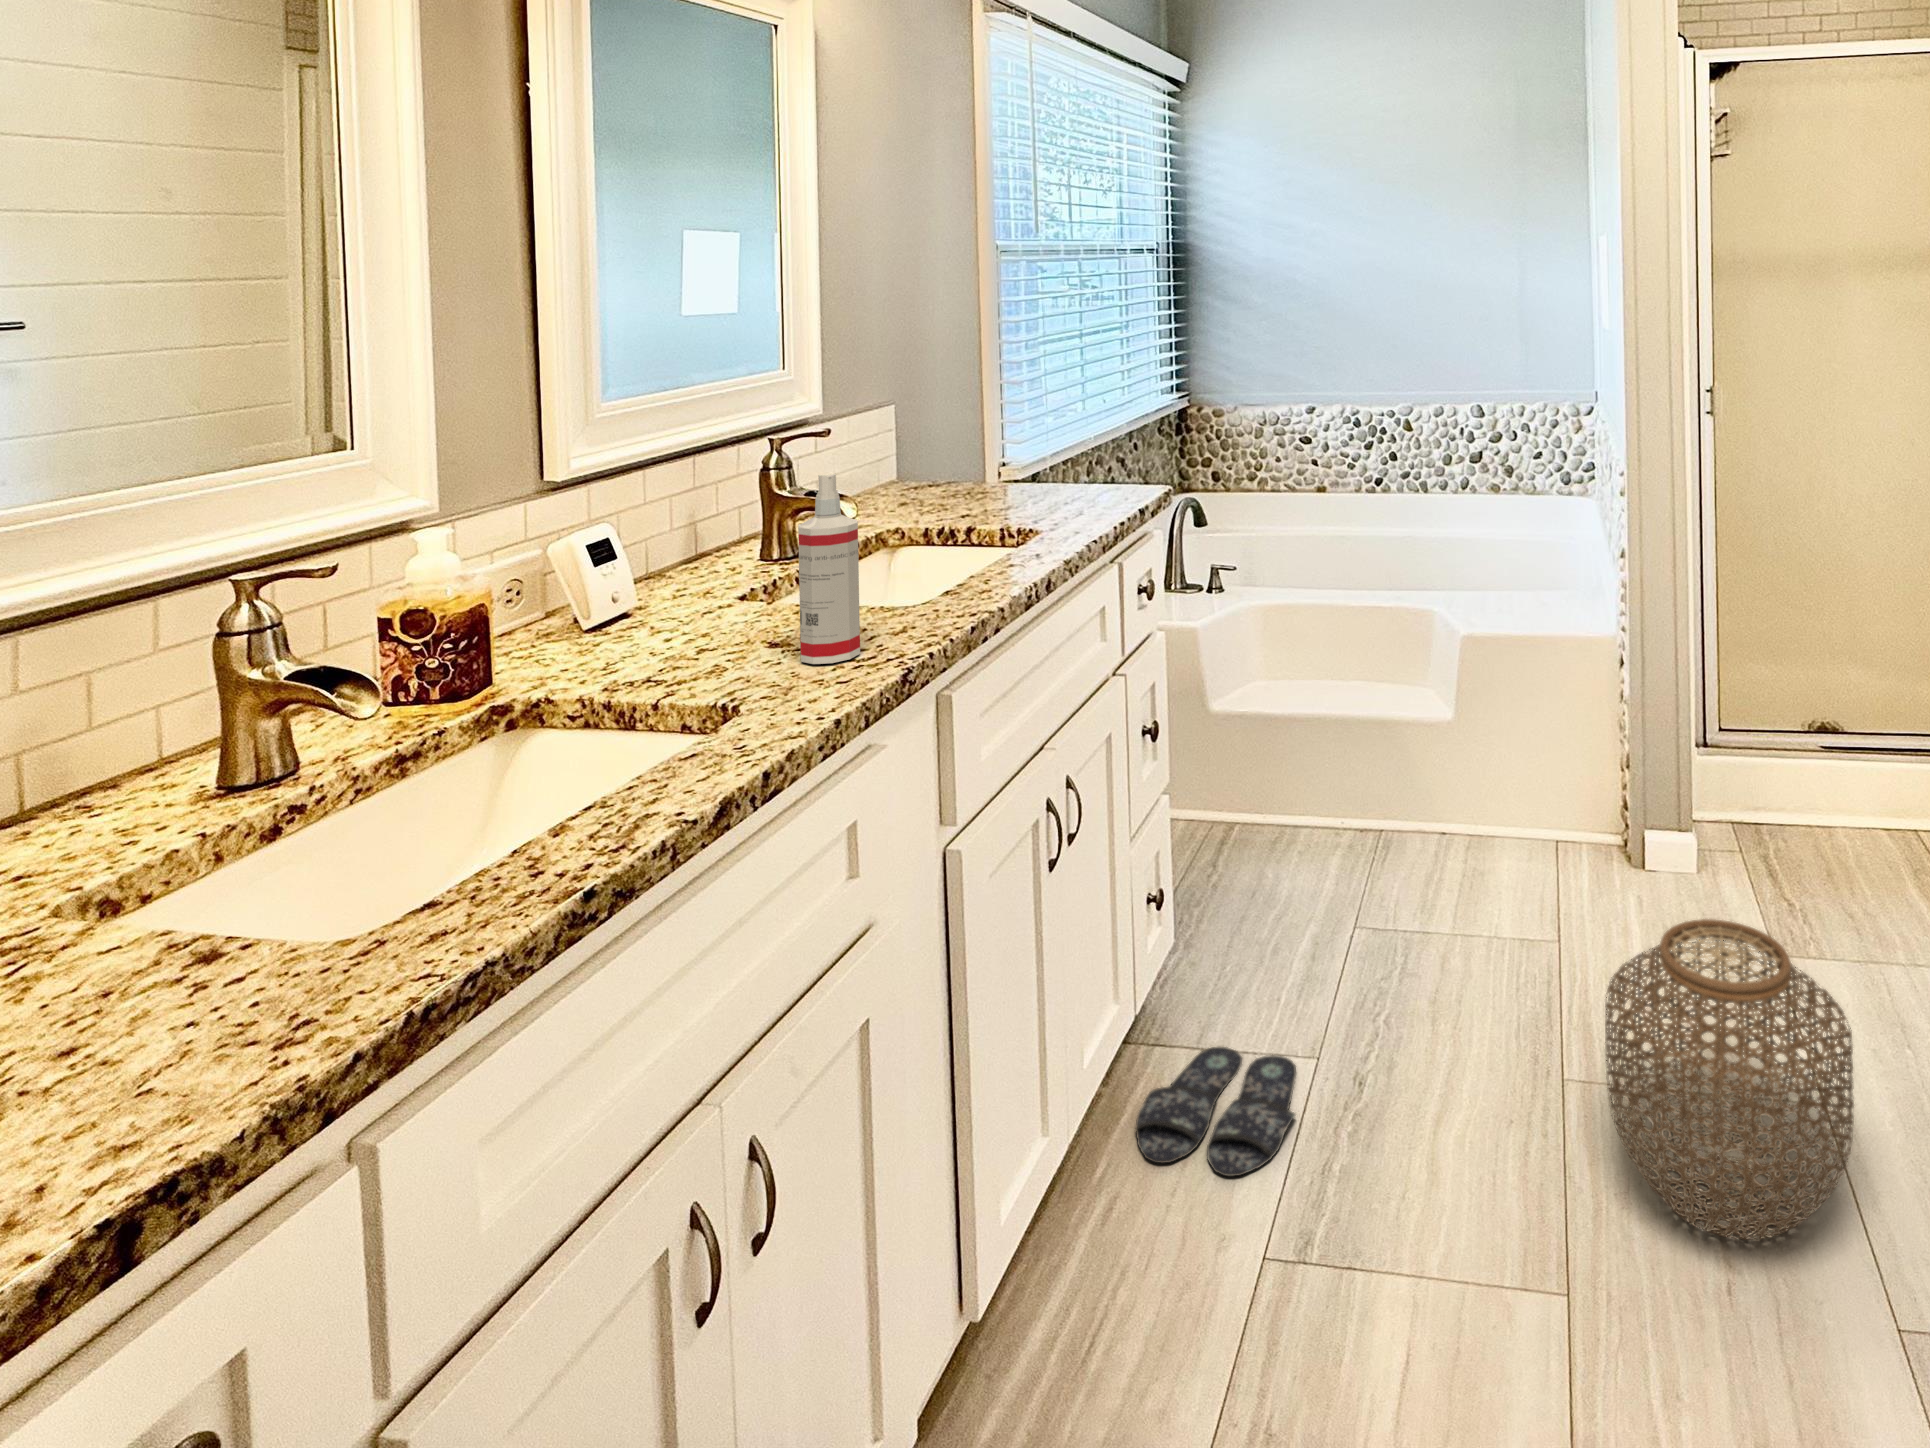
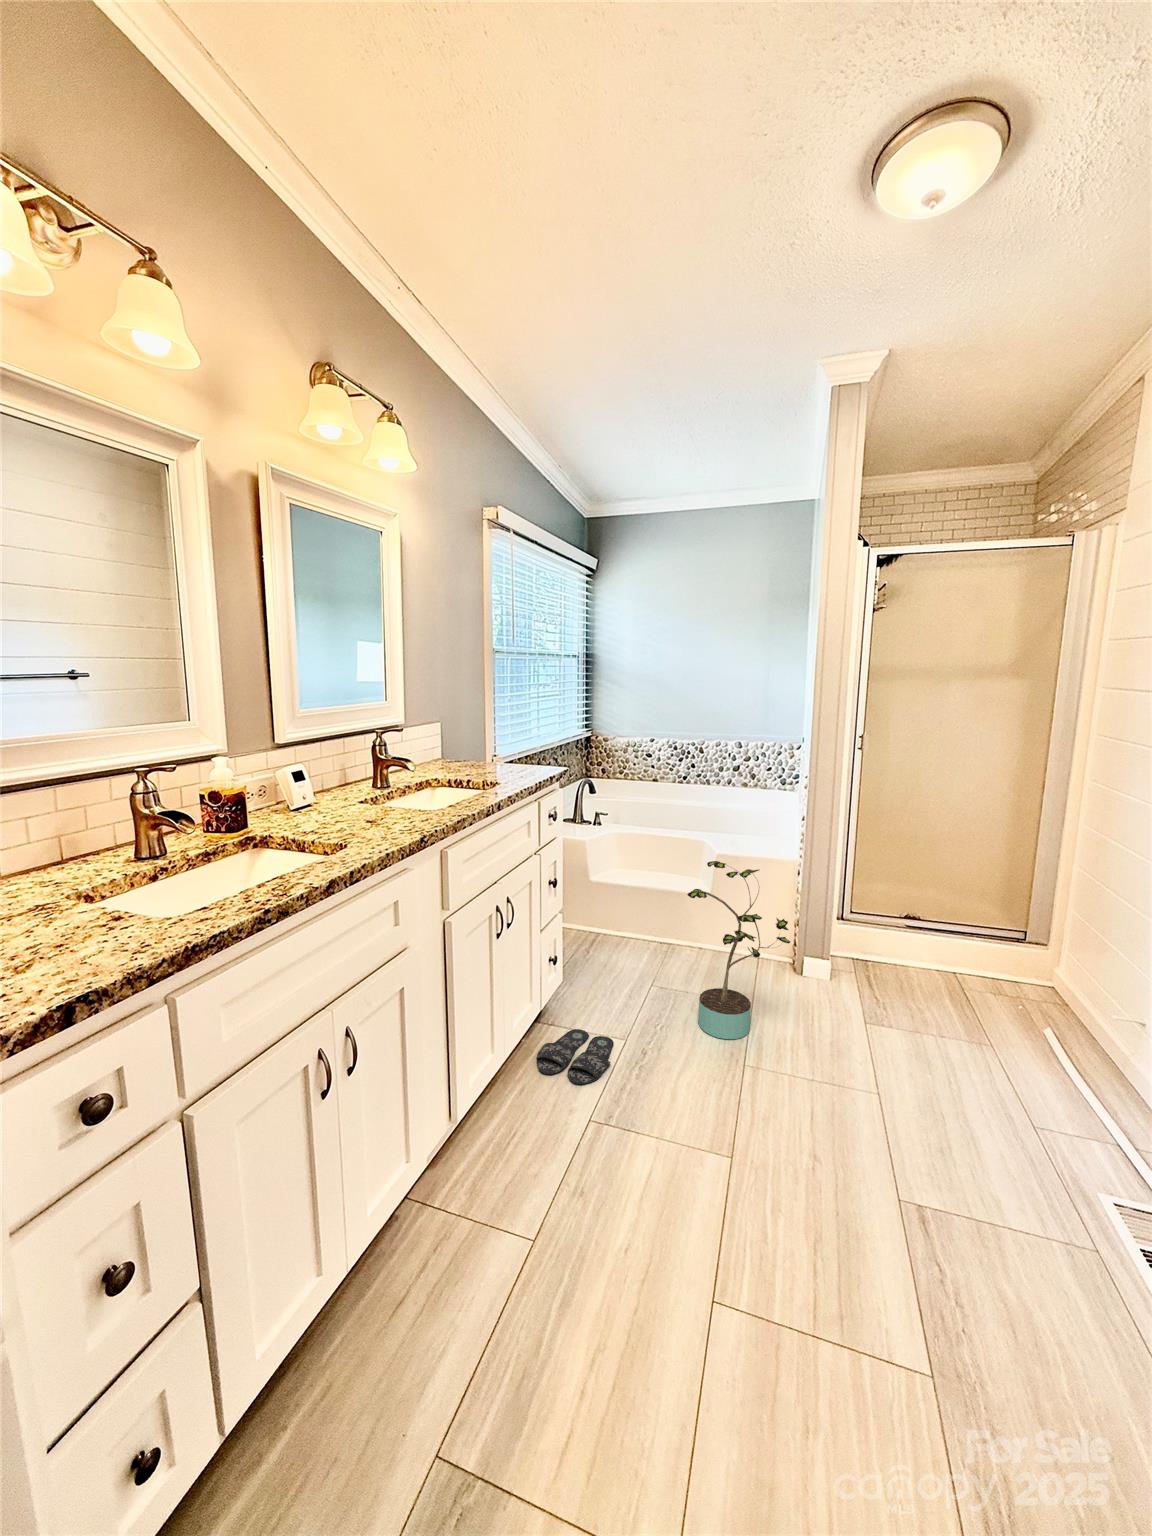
spray bottle: present [798,473,860,664] -> none [376,744,404,831]
potted plant: none [1427,654,1630,1026] -> present [687,861,790,1039]
woven basket: present [1605,919,1854,1240] -> none [761,998,891,1149]

